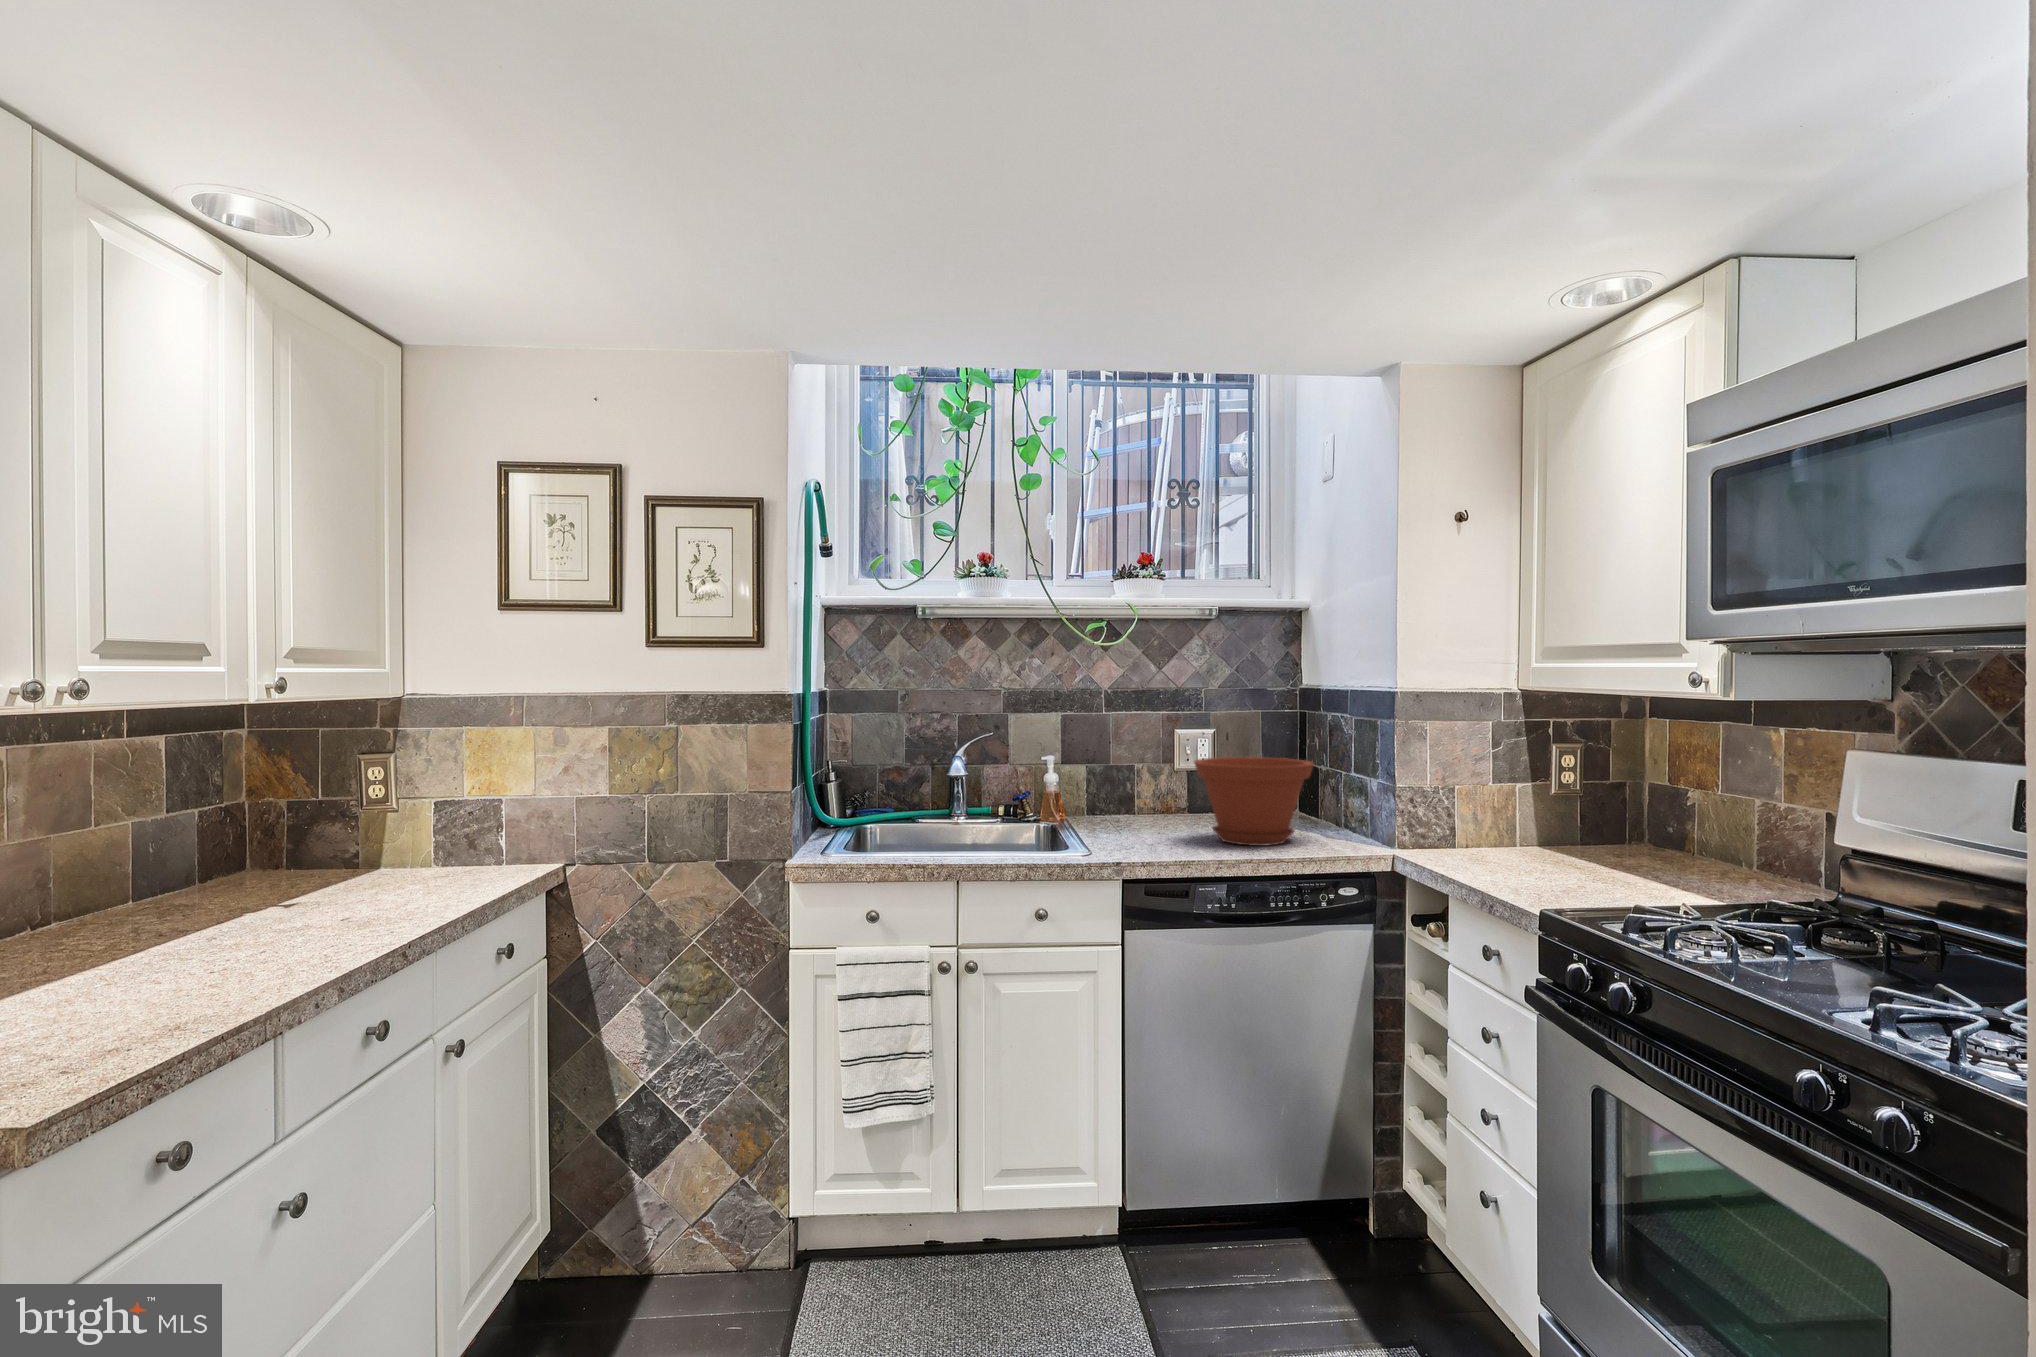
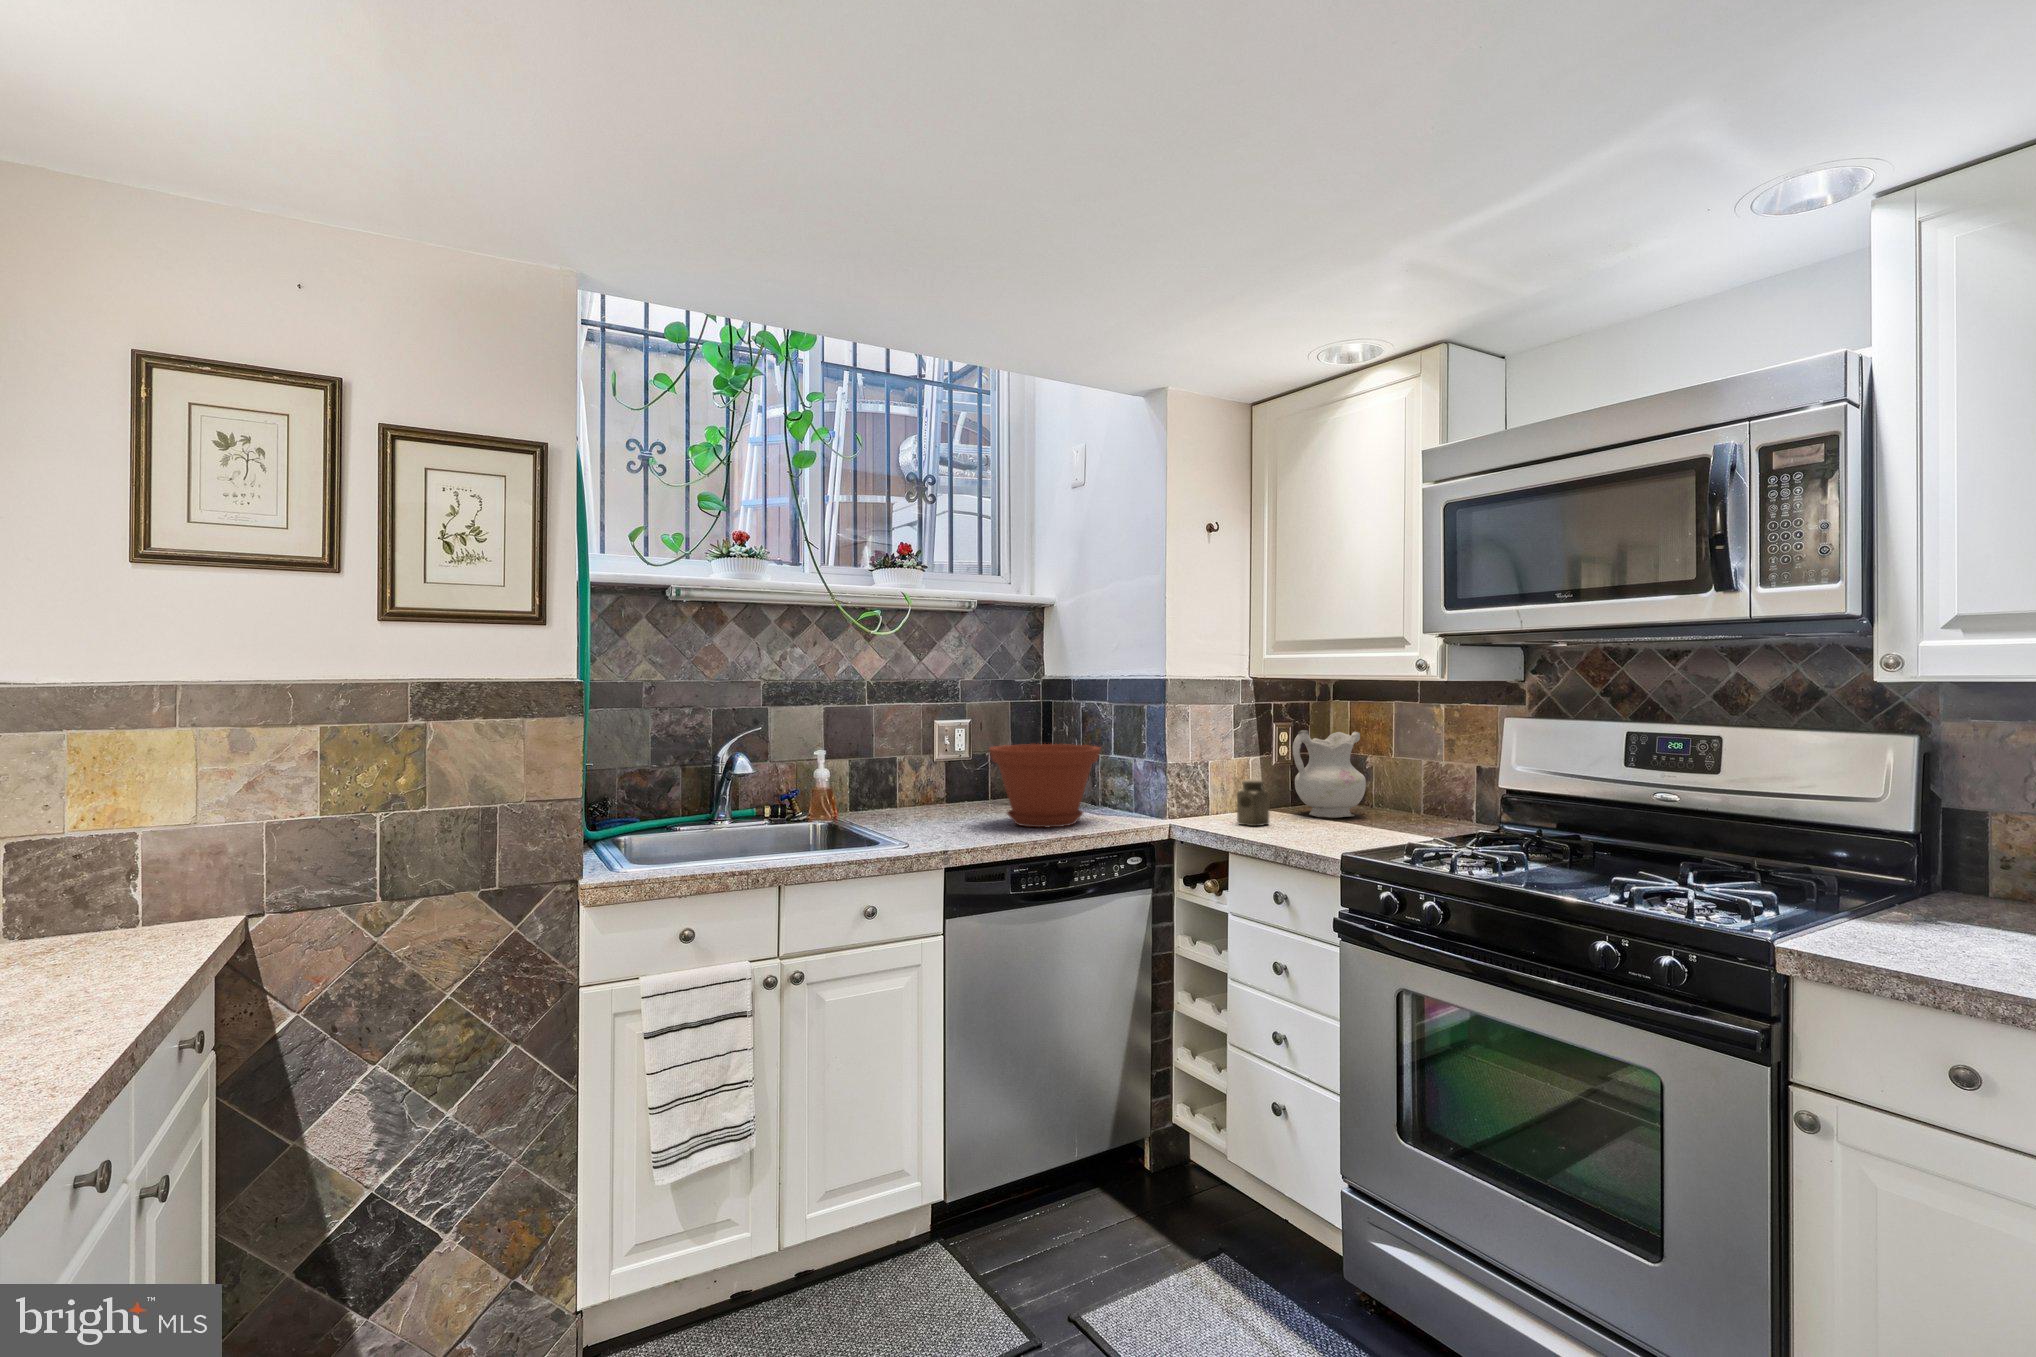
ceramic pitcher: none [1566,751,1671,860] -> present [1293,730,1366,818]
salt shaker: none [1479,808,1519,862] -> present [1237,779,1269,826]

